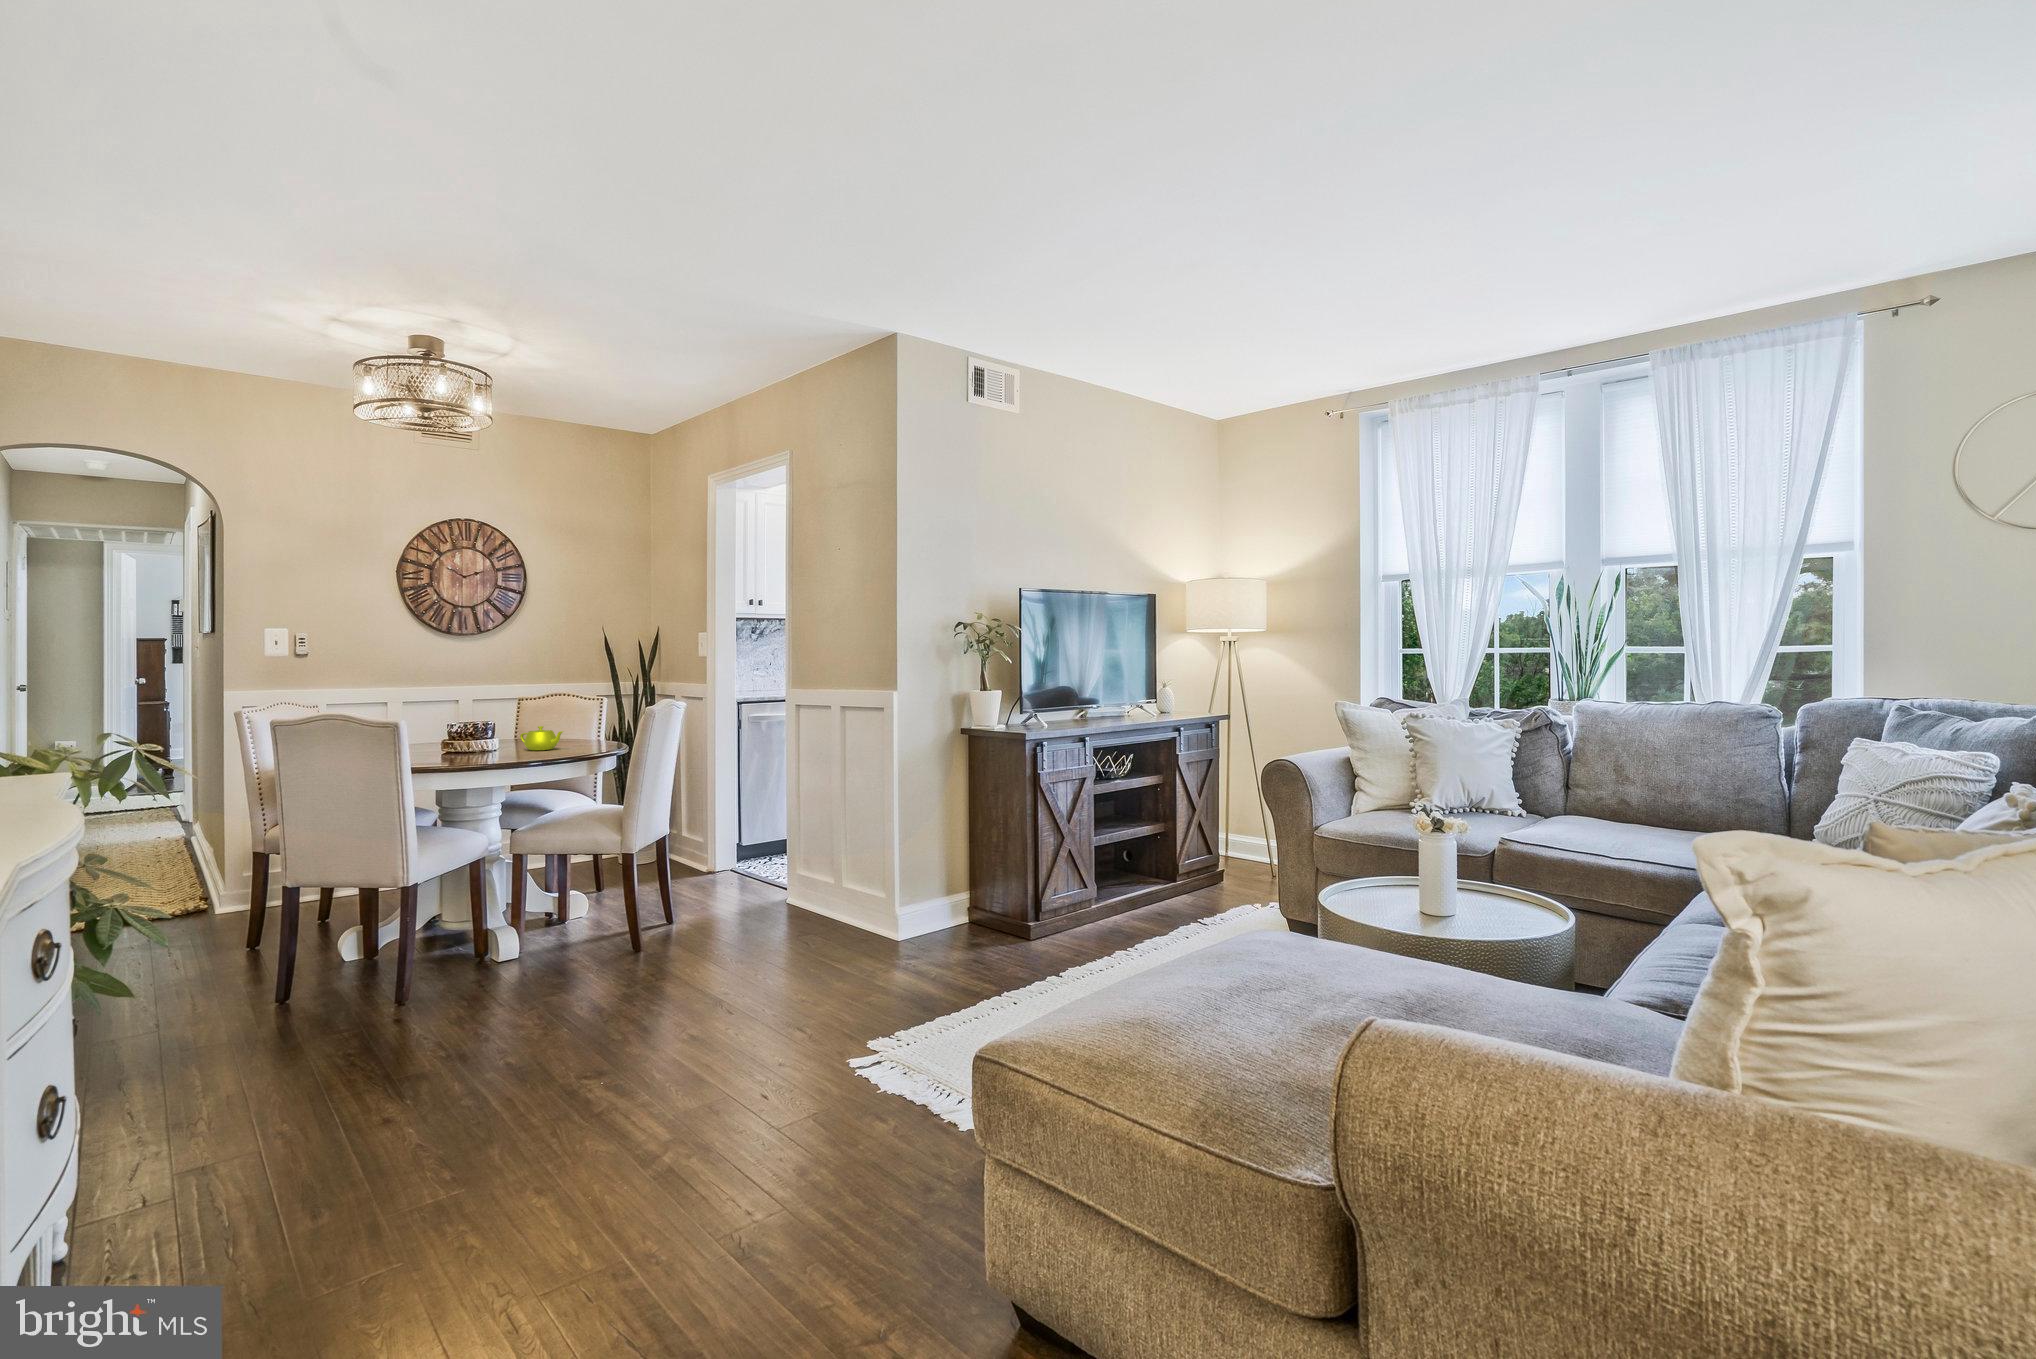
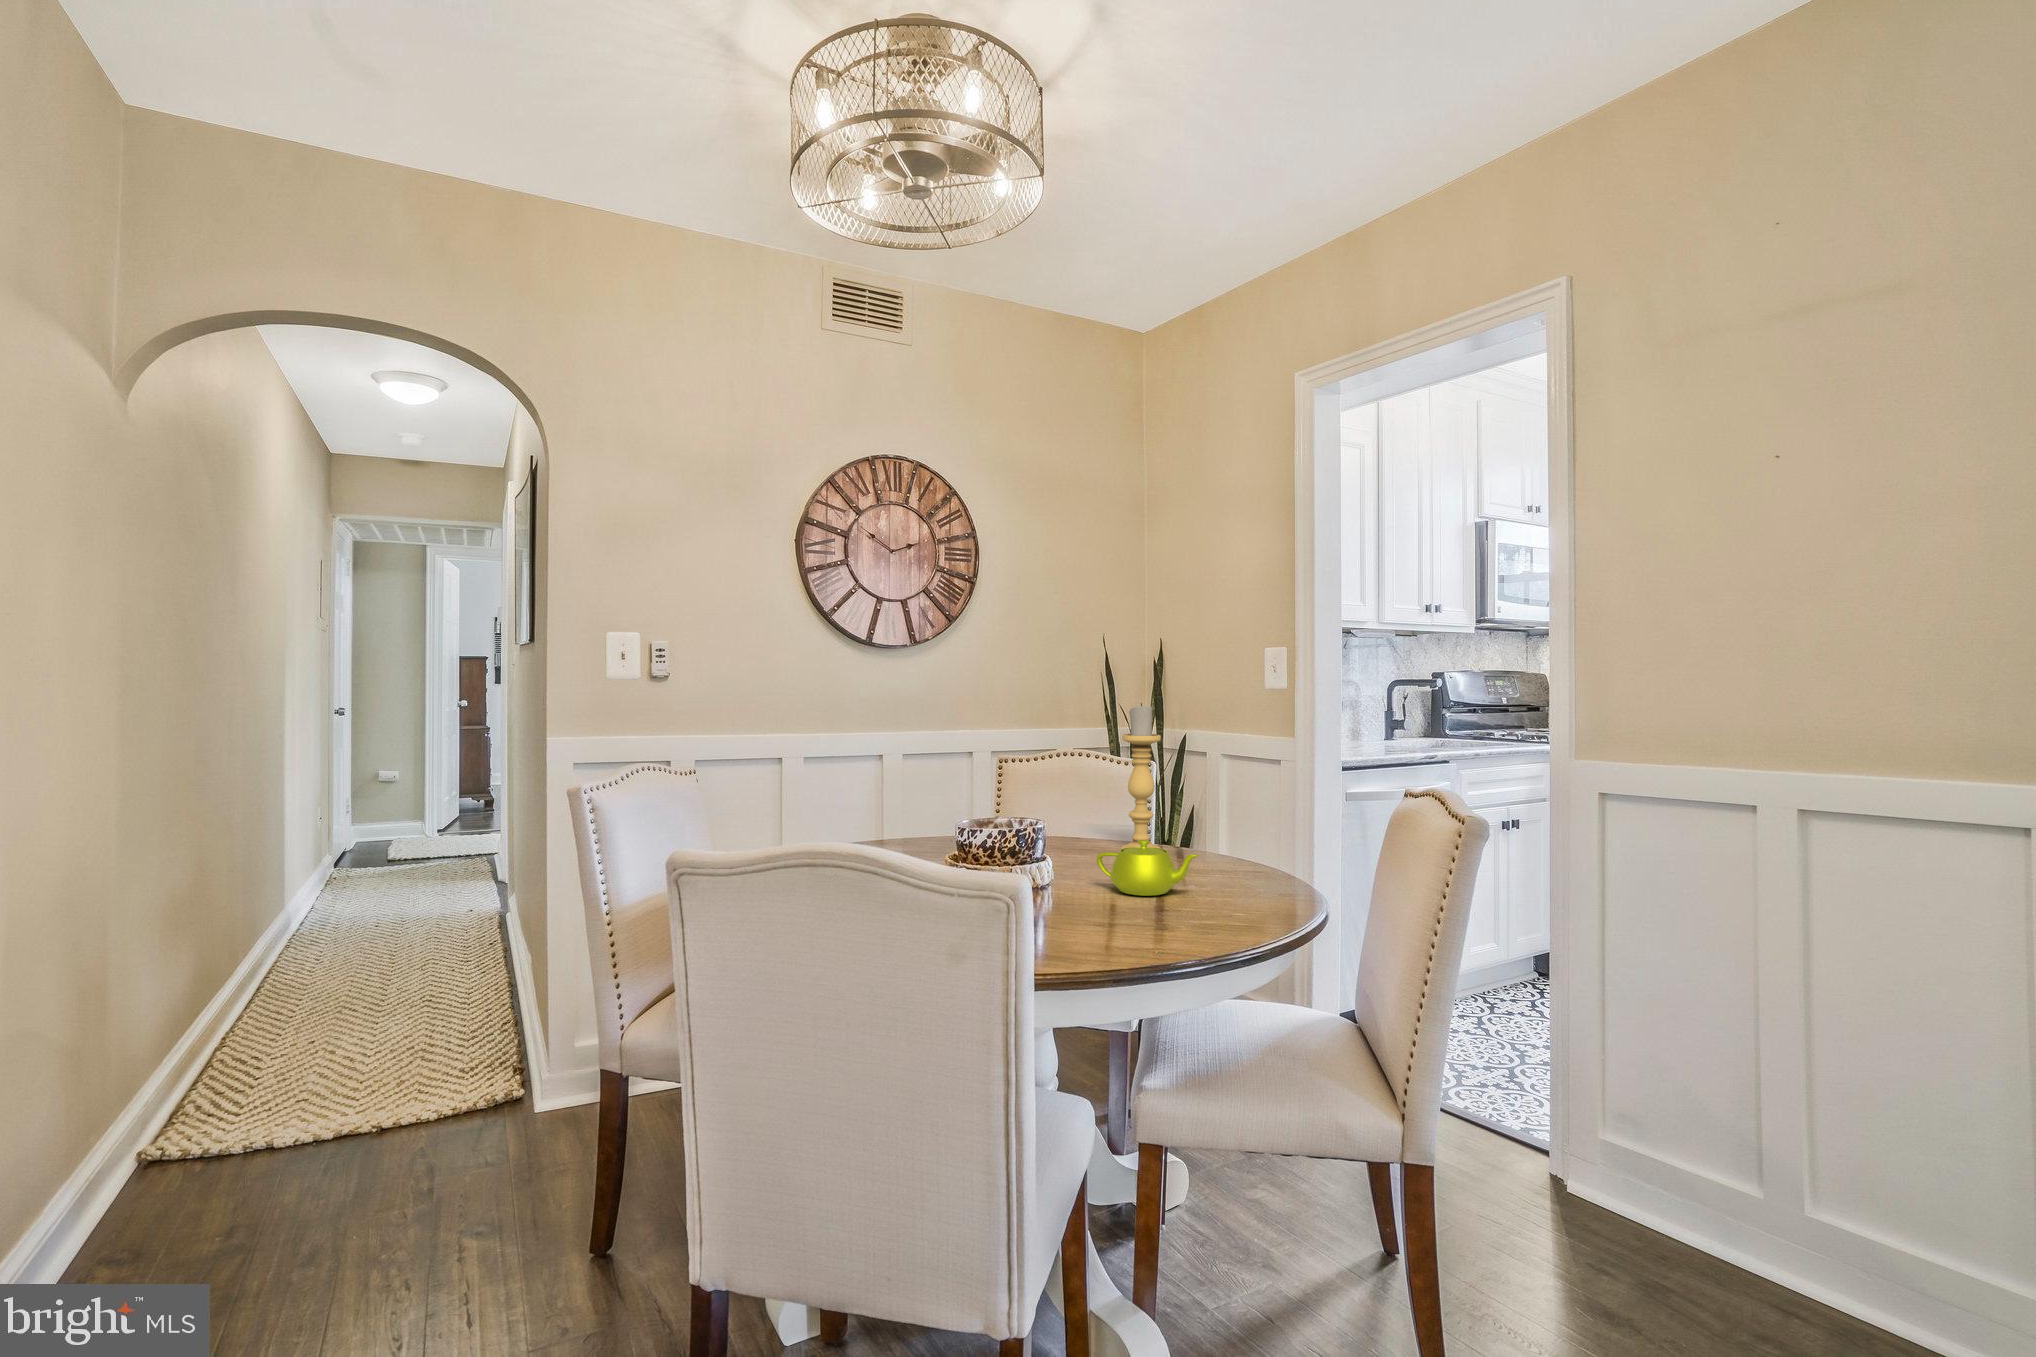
candle holder: none [565,665,589,741] -> present [1121,703,1161,849]

